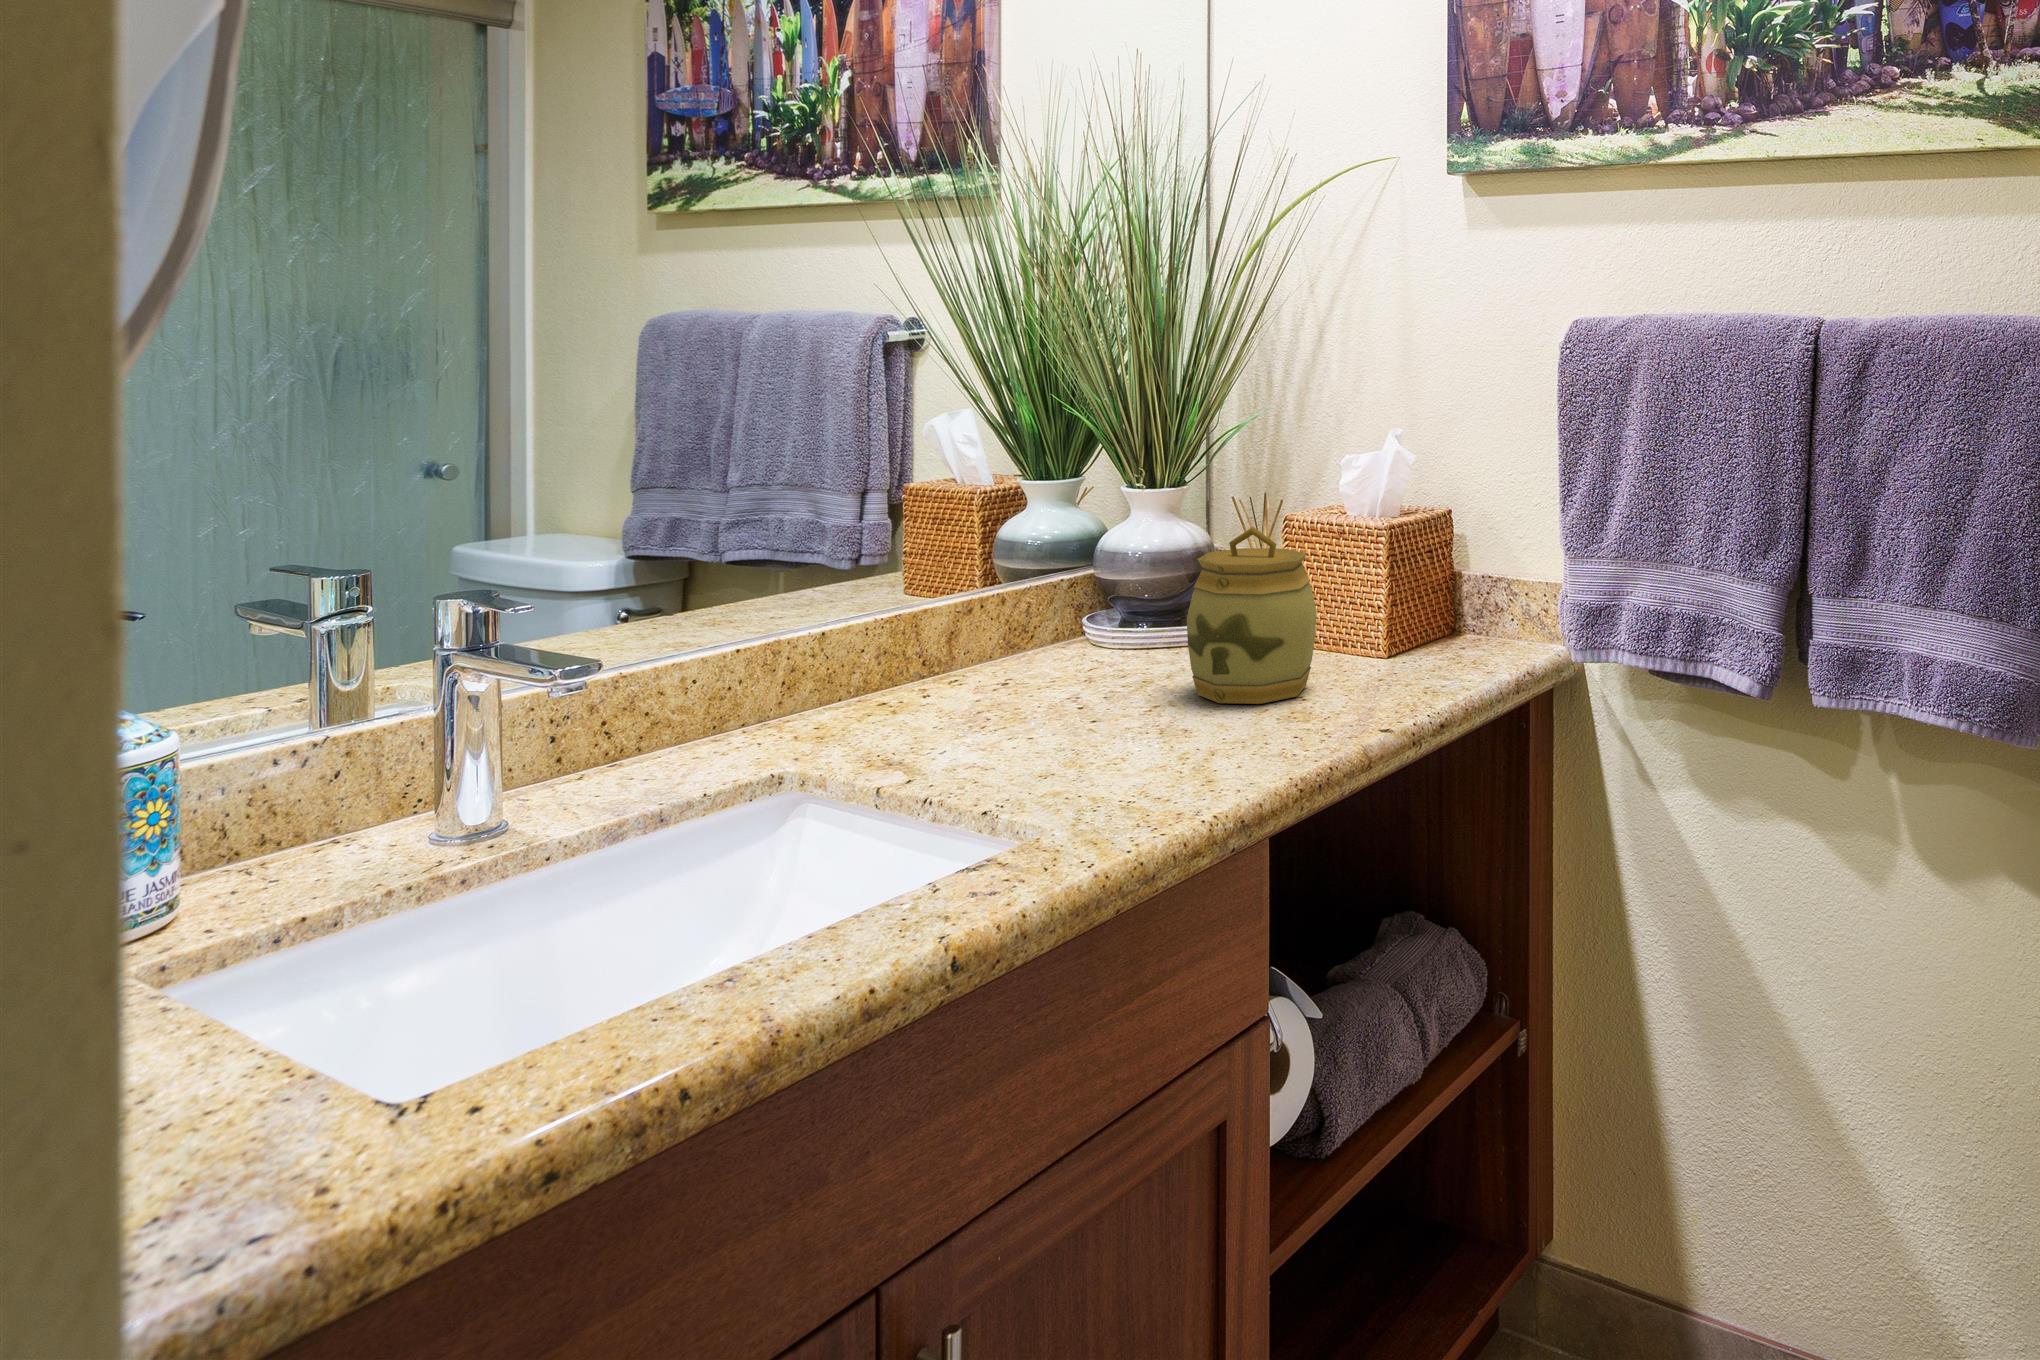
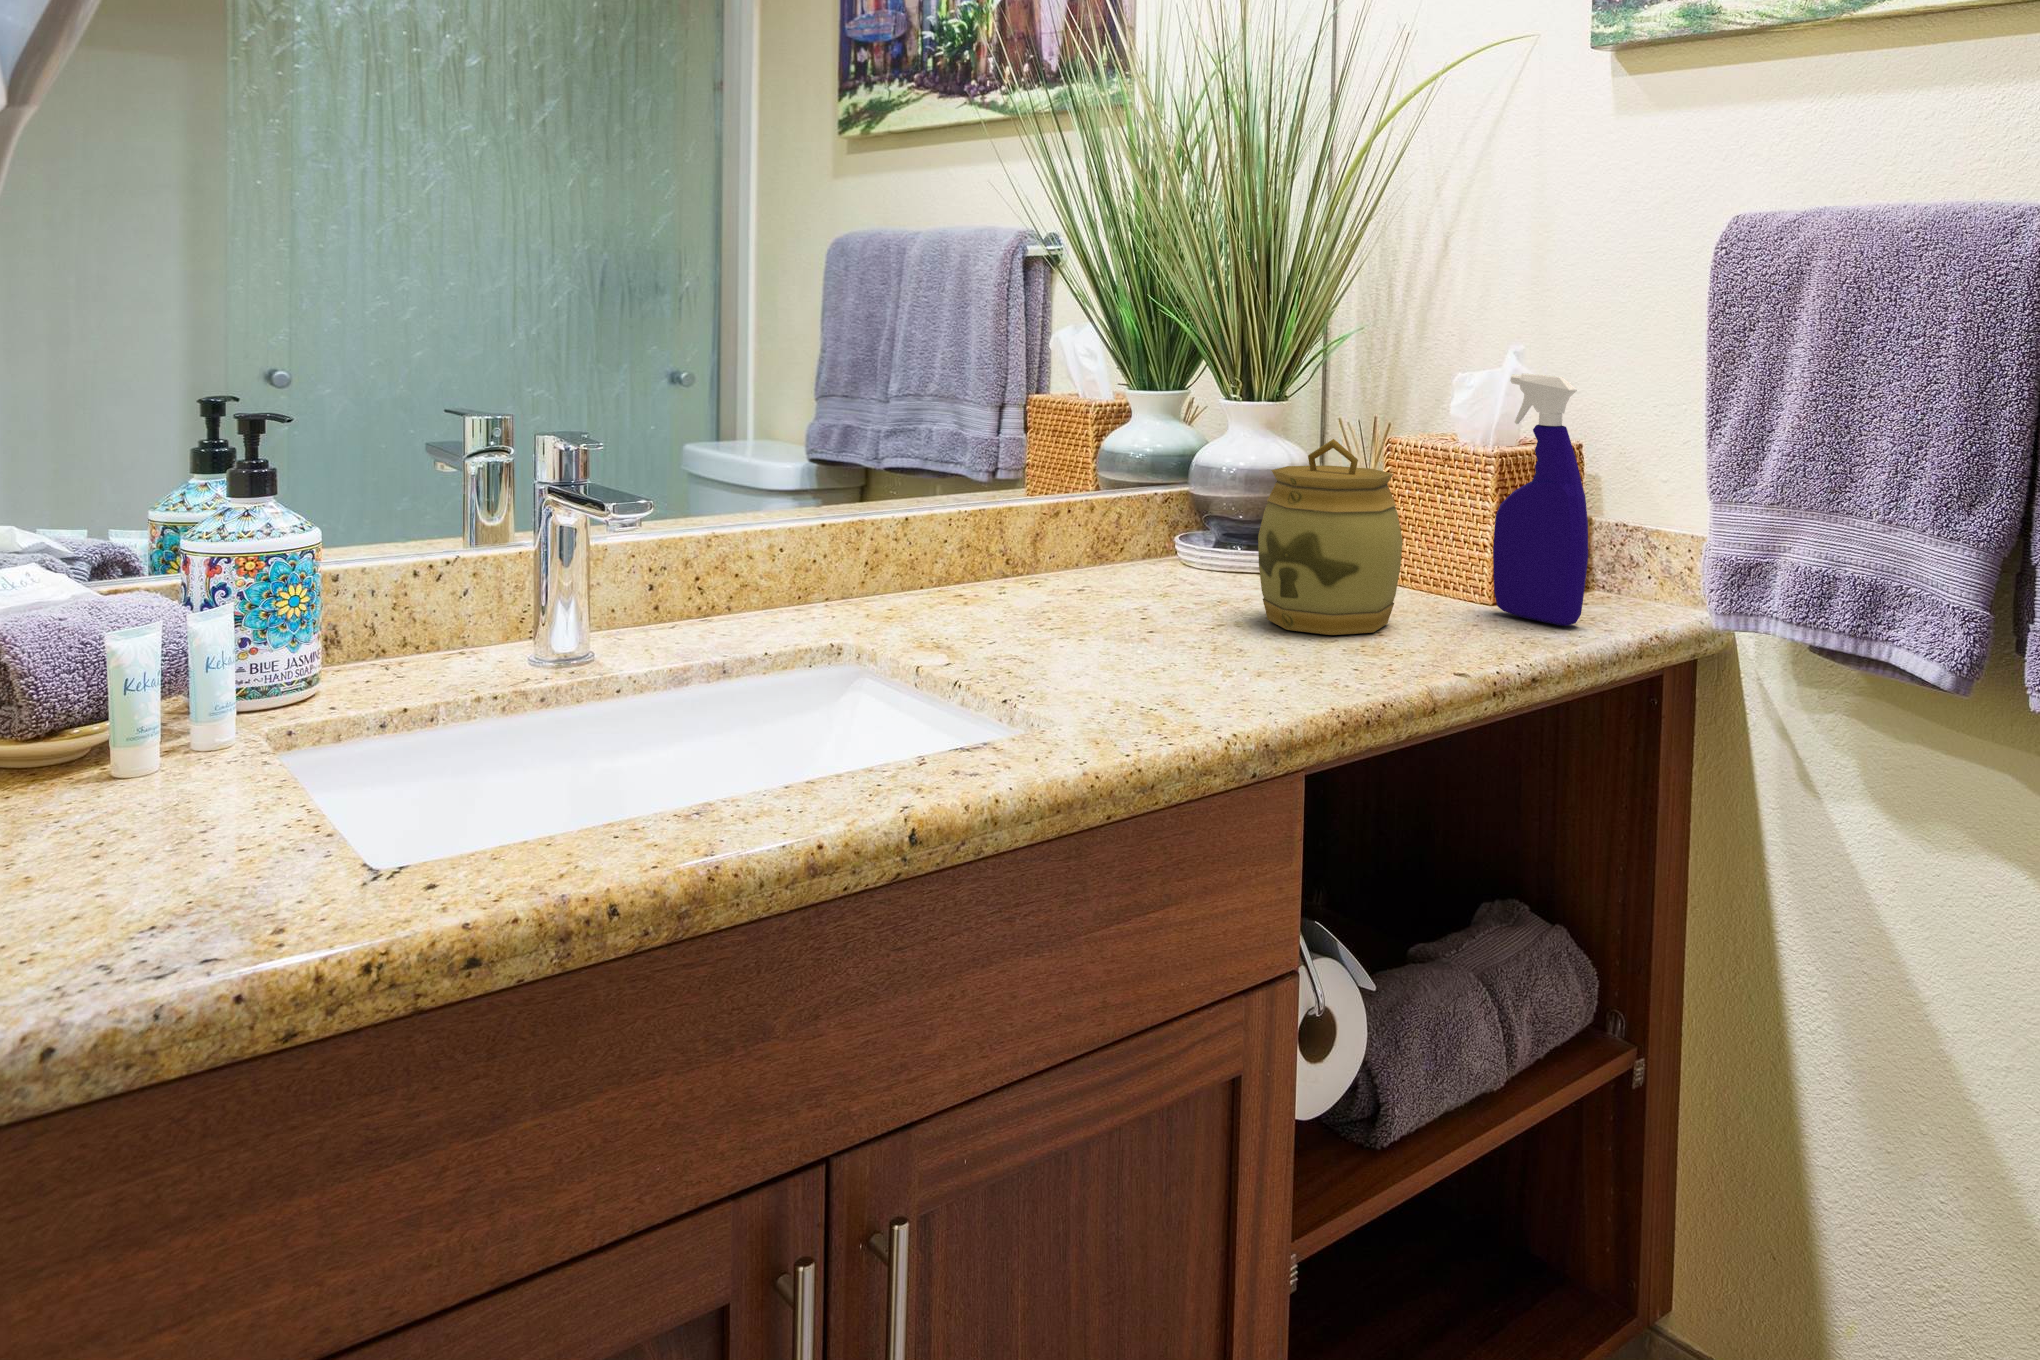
spray bottle: none [1390,456,1472,670] -> present [1493,373,1588,626]

